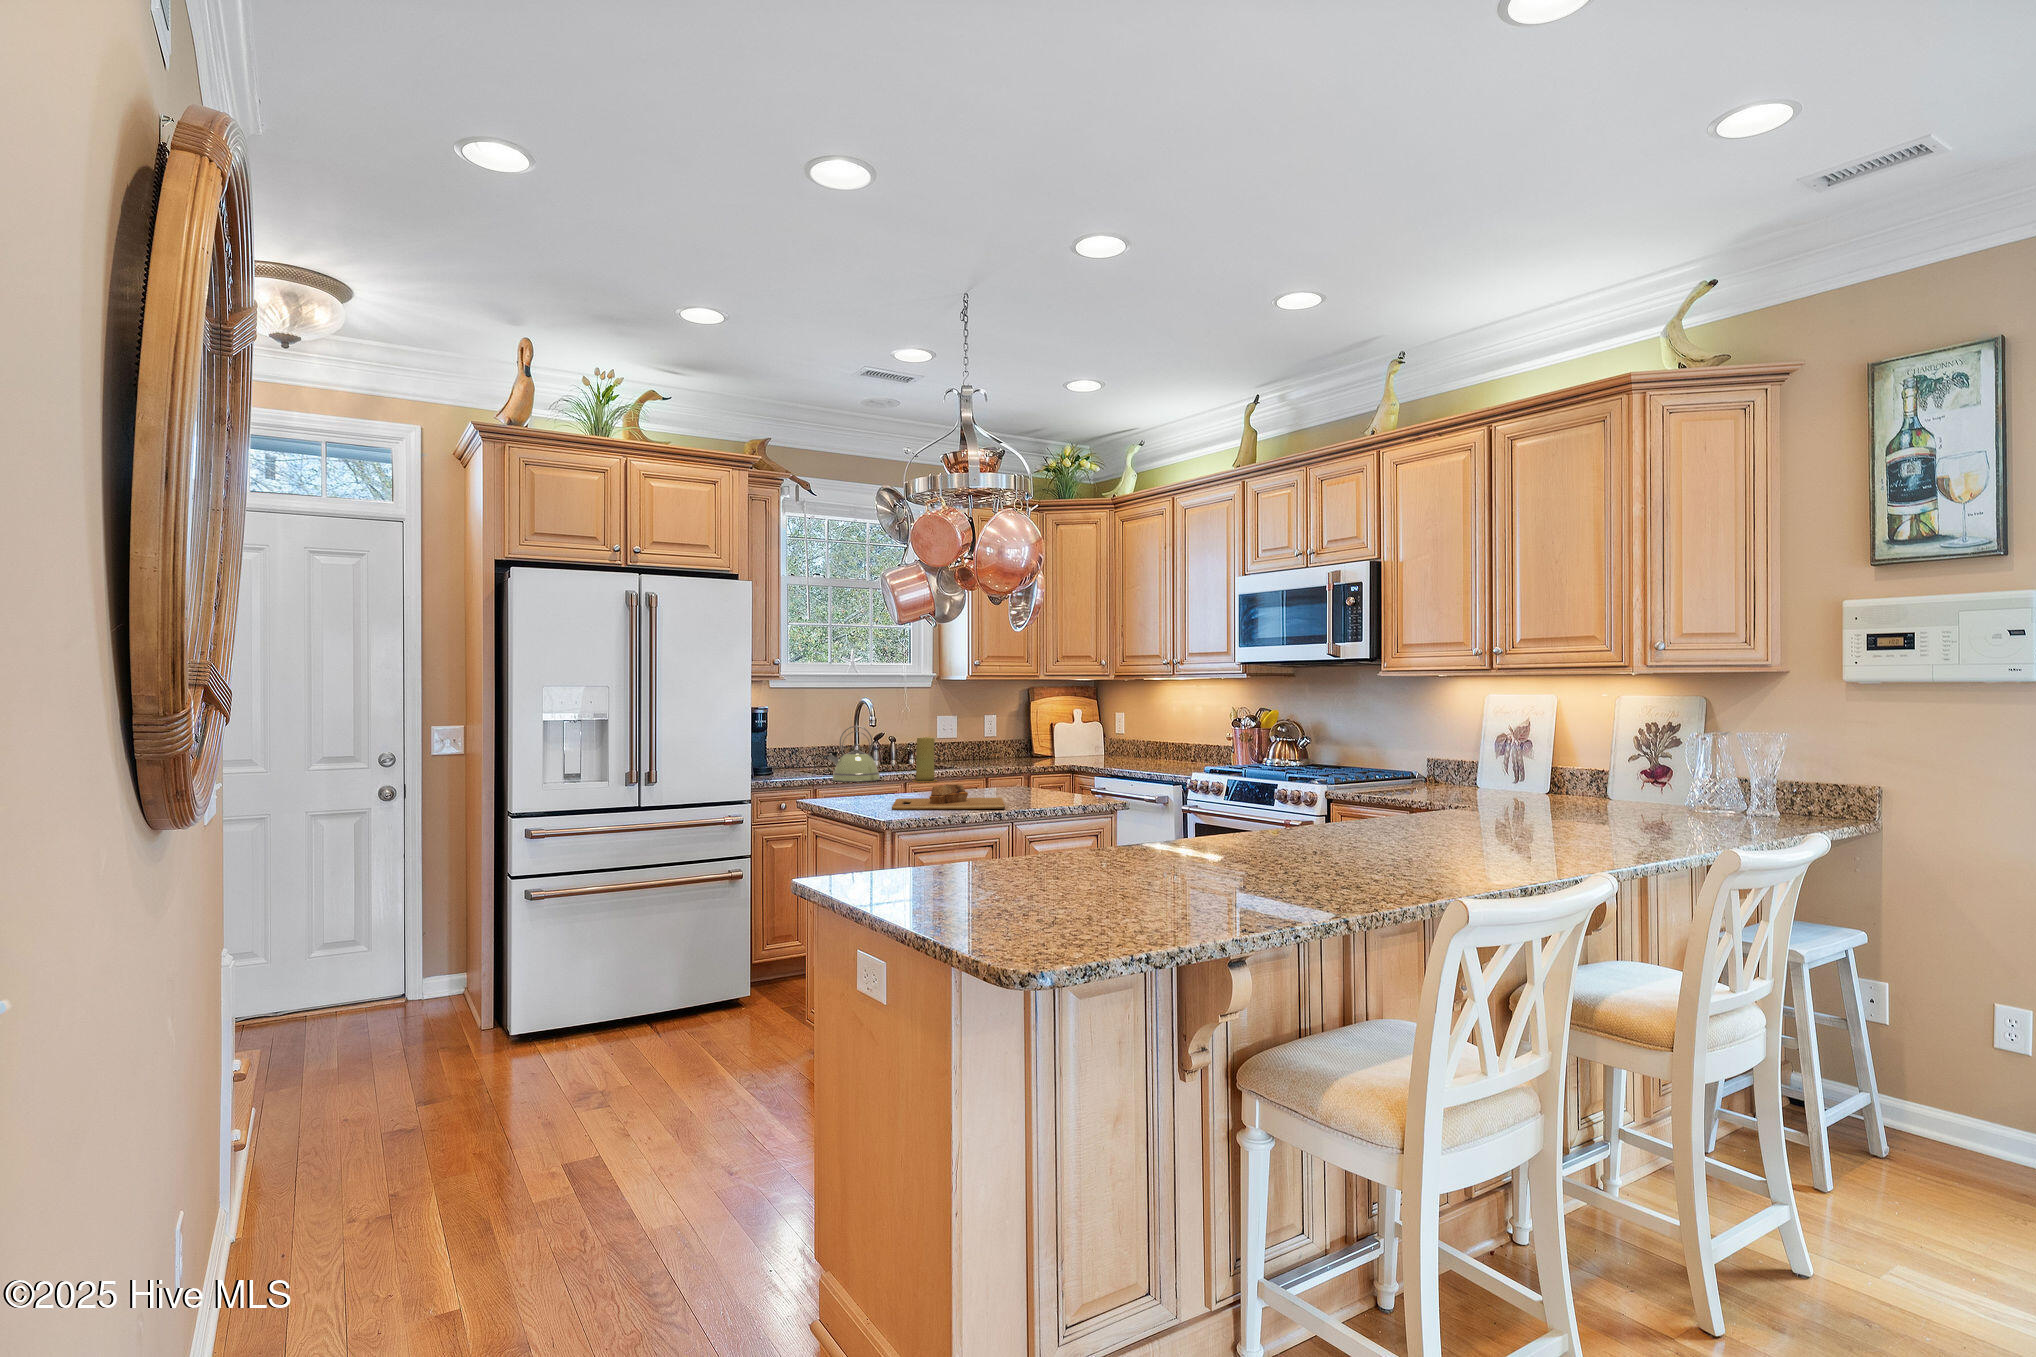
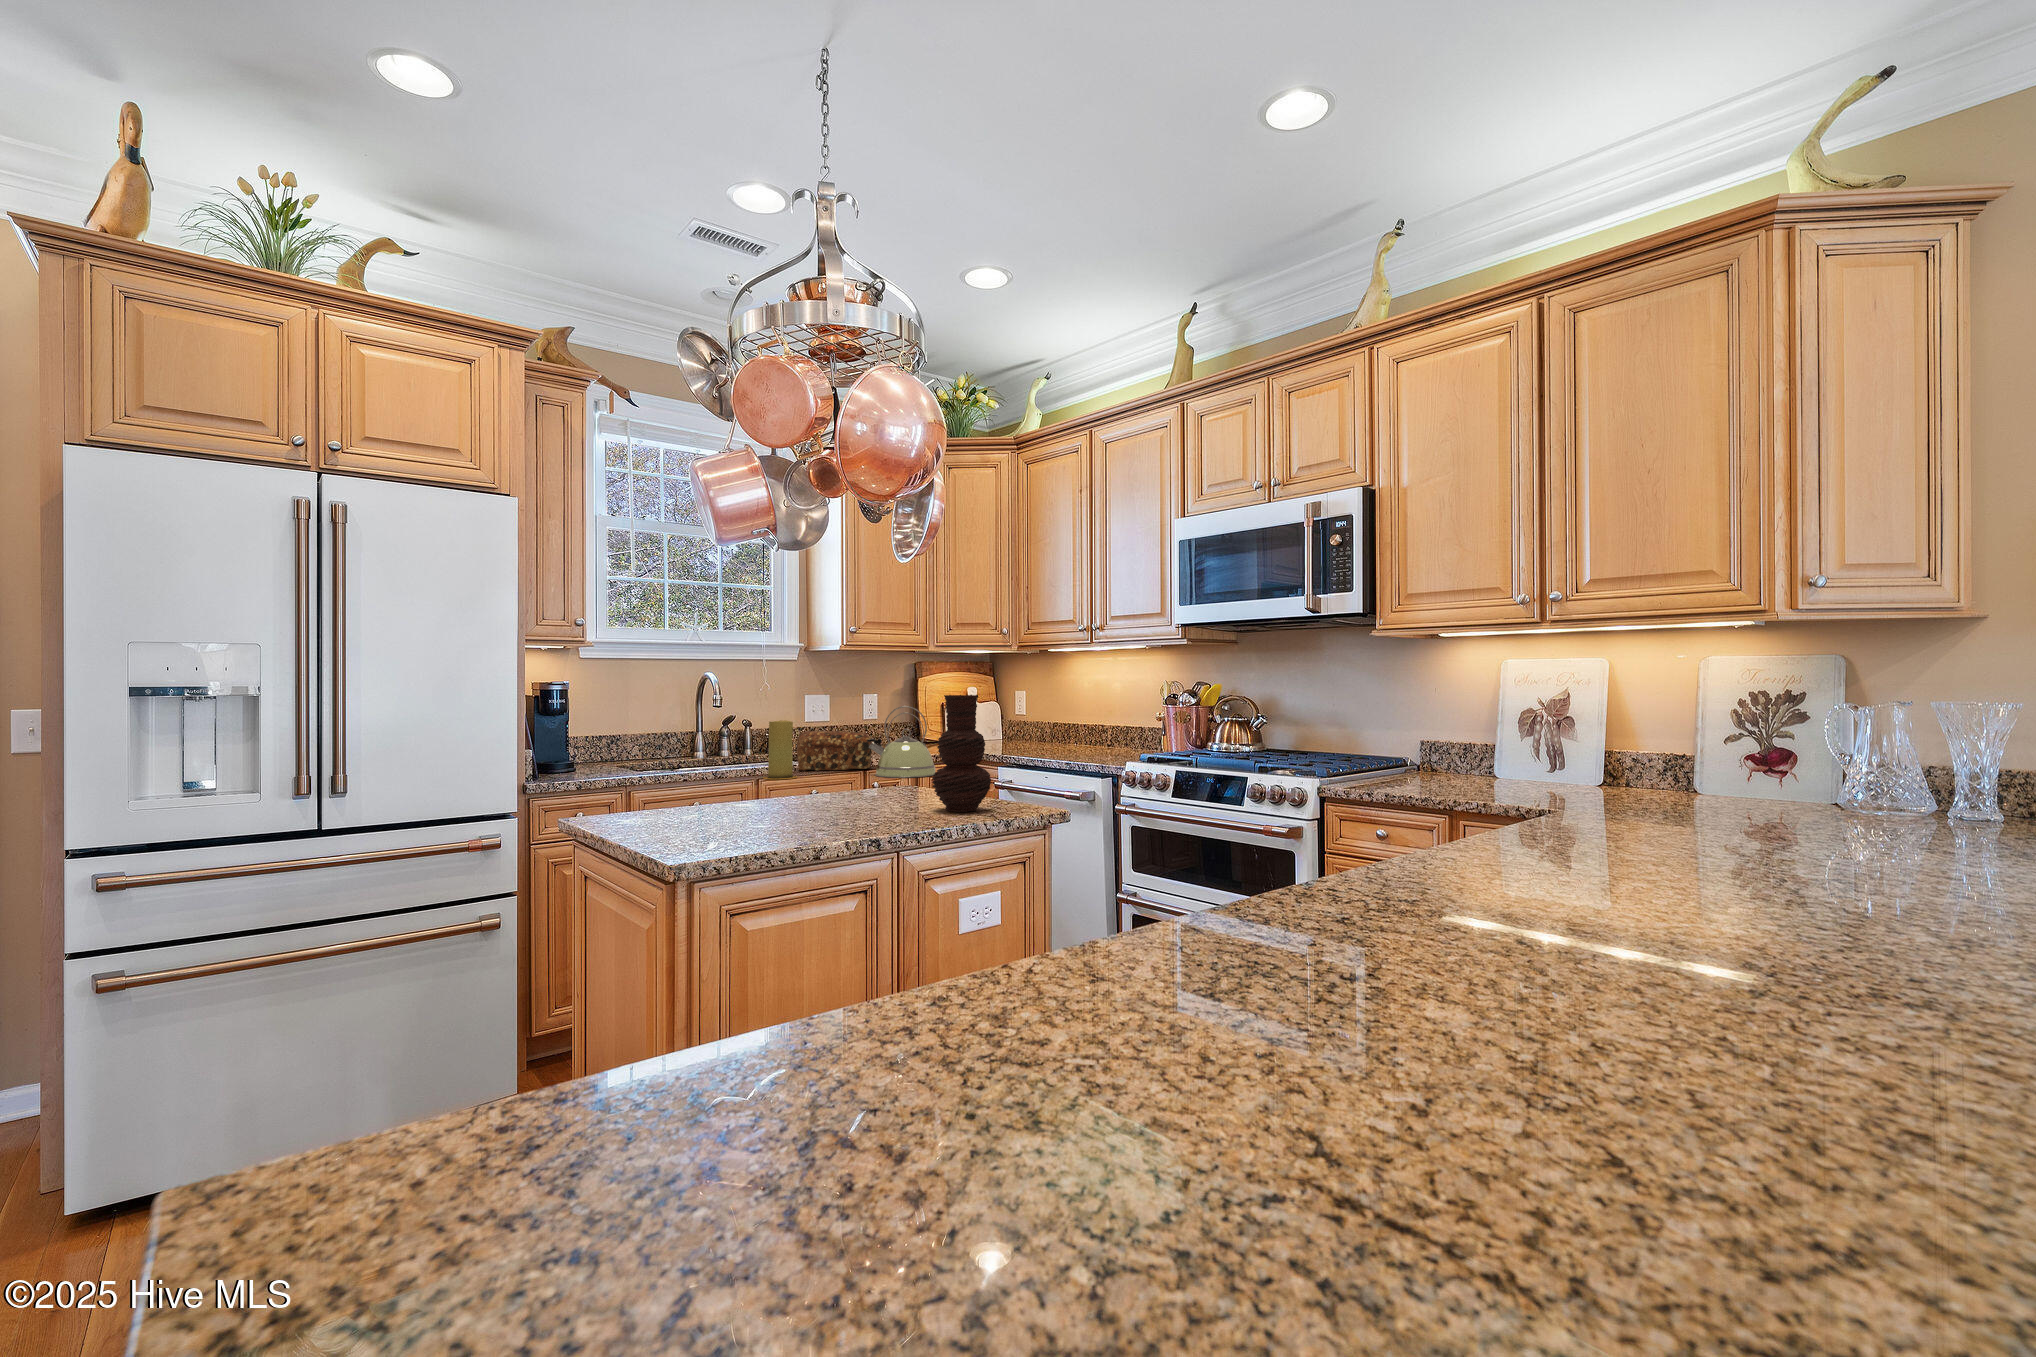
vase: none [1036,721,1077,802] -> present [932,695,991,812]
kettle: present [826,726,880,782] -> present [867,706,935,778]
bread loaf: none [936,746,994,777] -> present [797,731,872,771]
cutting board: present [892,784,1005,810] -> none [705,791,886,835]

